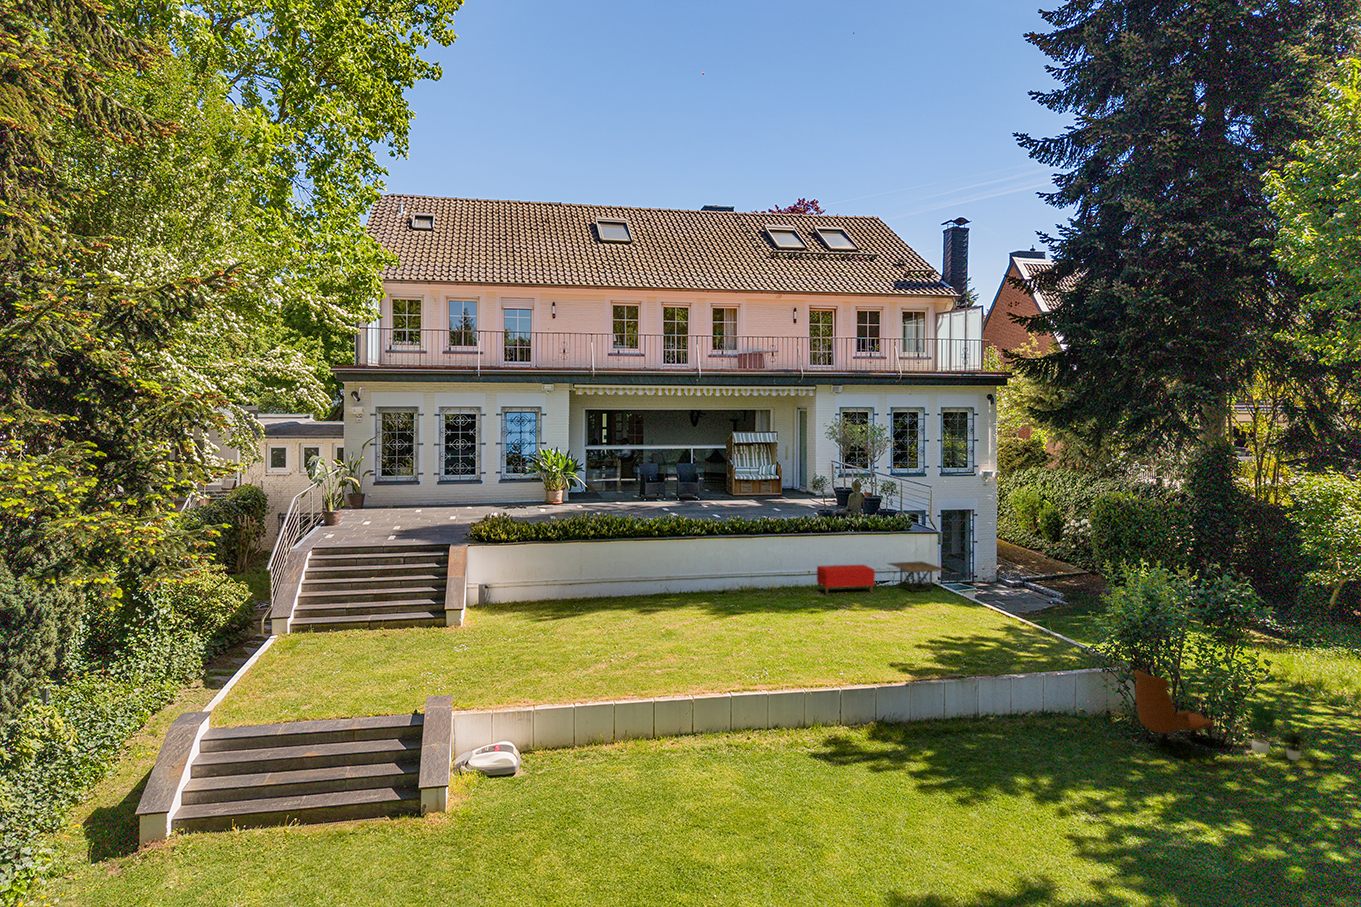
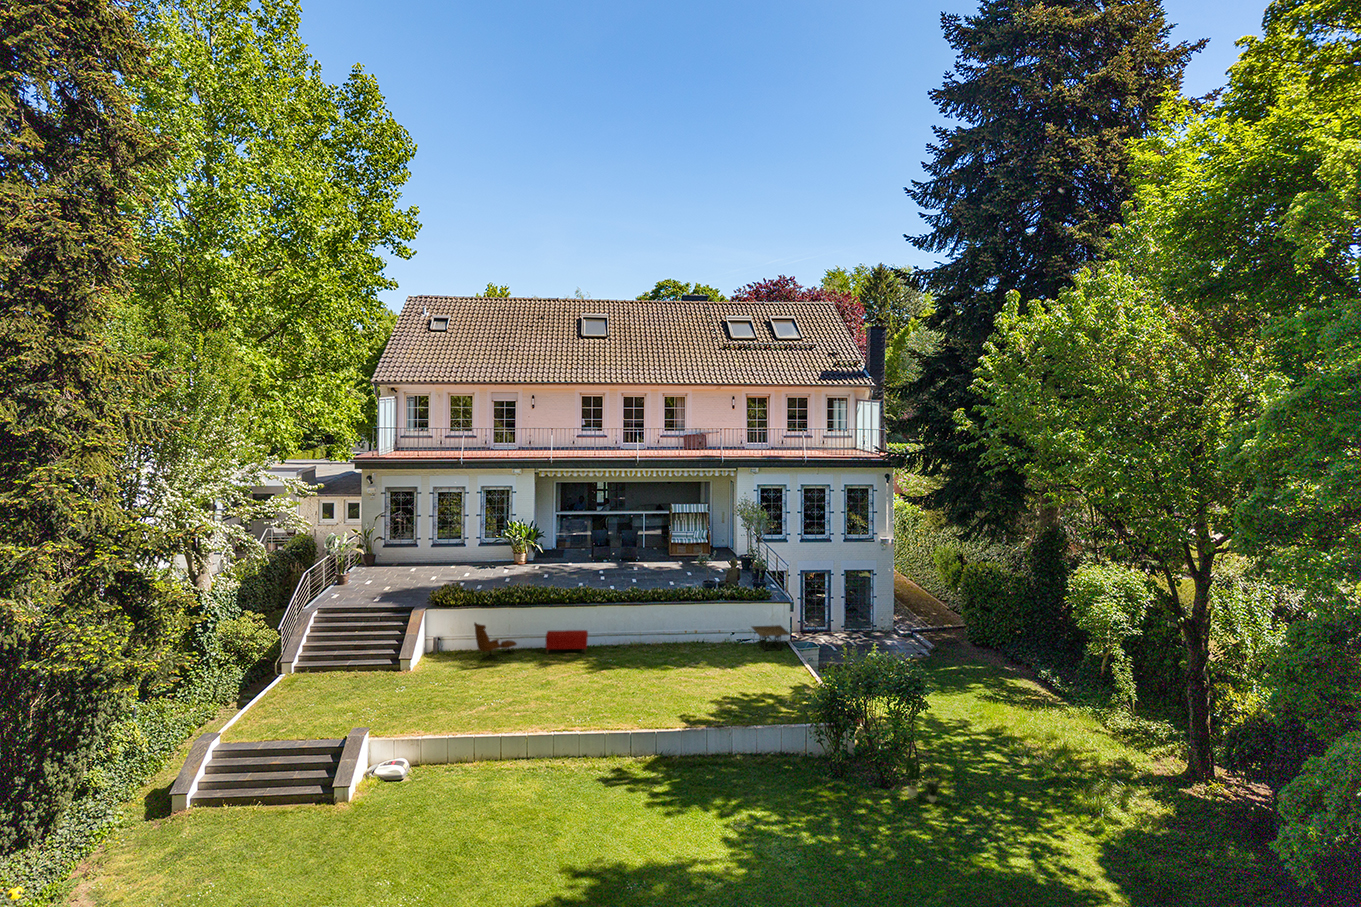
bench: present [817,565,875,595] -> present [546,630,588,654]
lounge chair: present [1134,670,1214,755] -> present [474,623,517,658]

